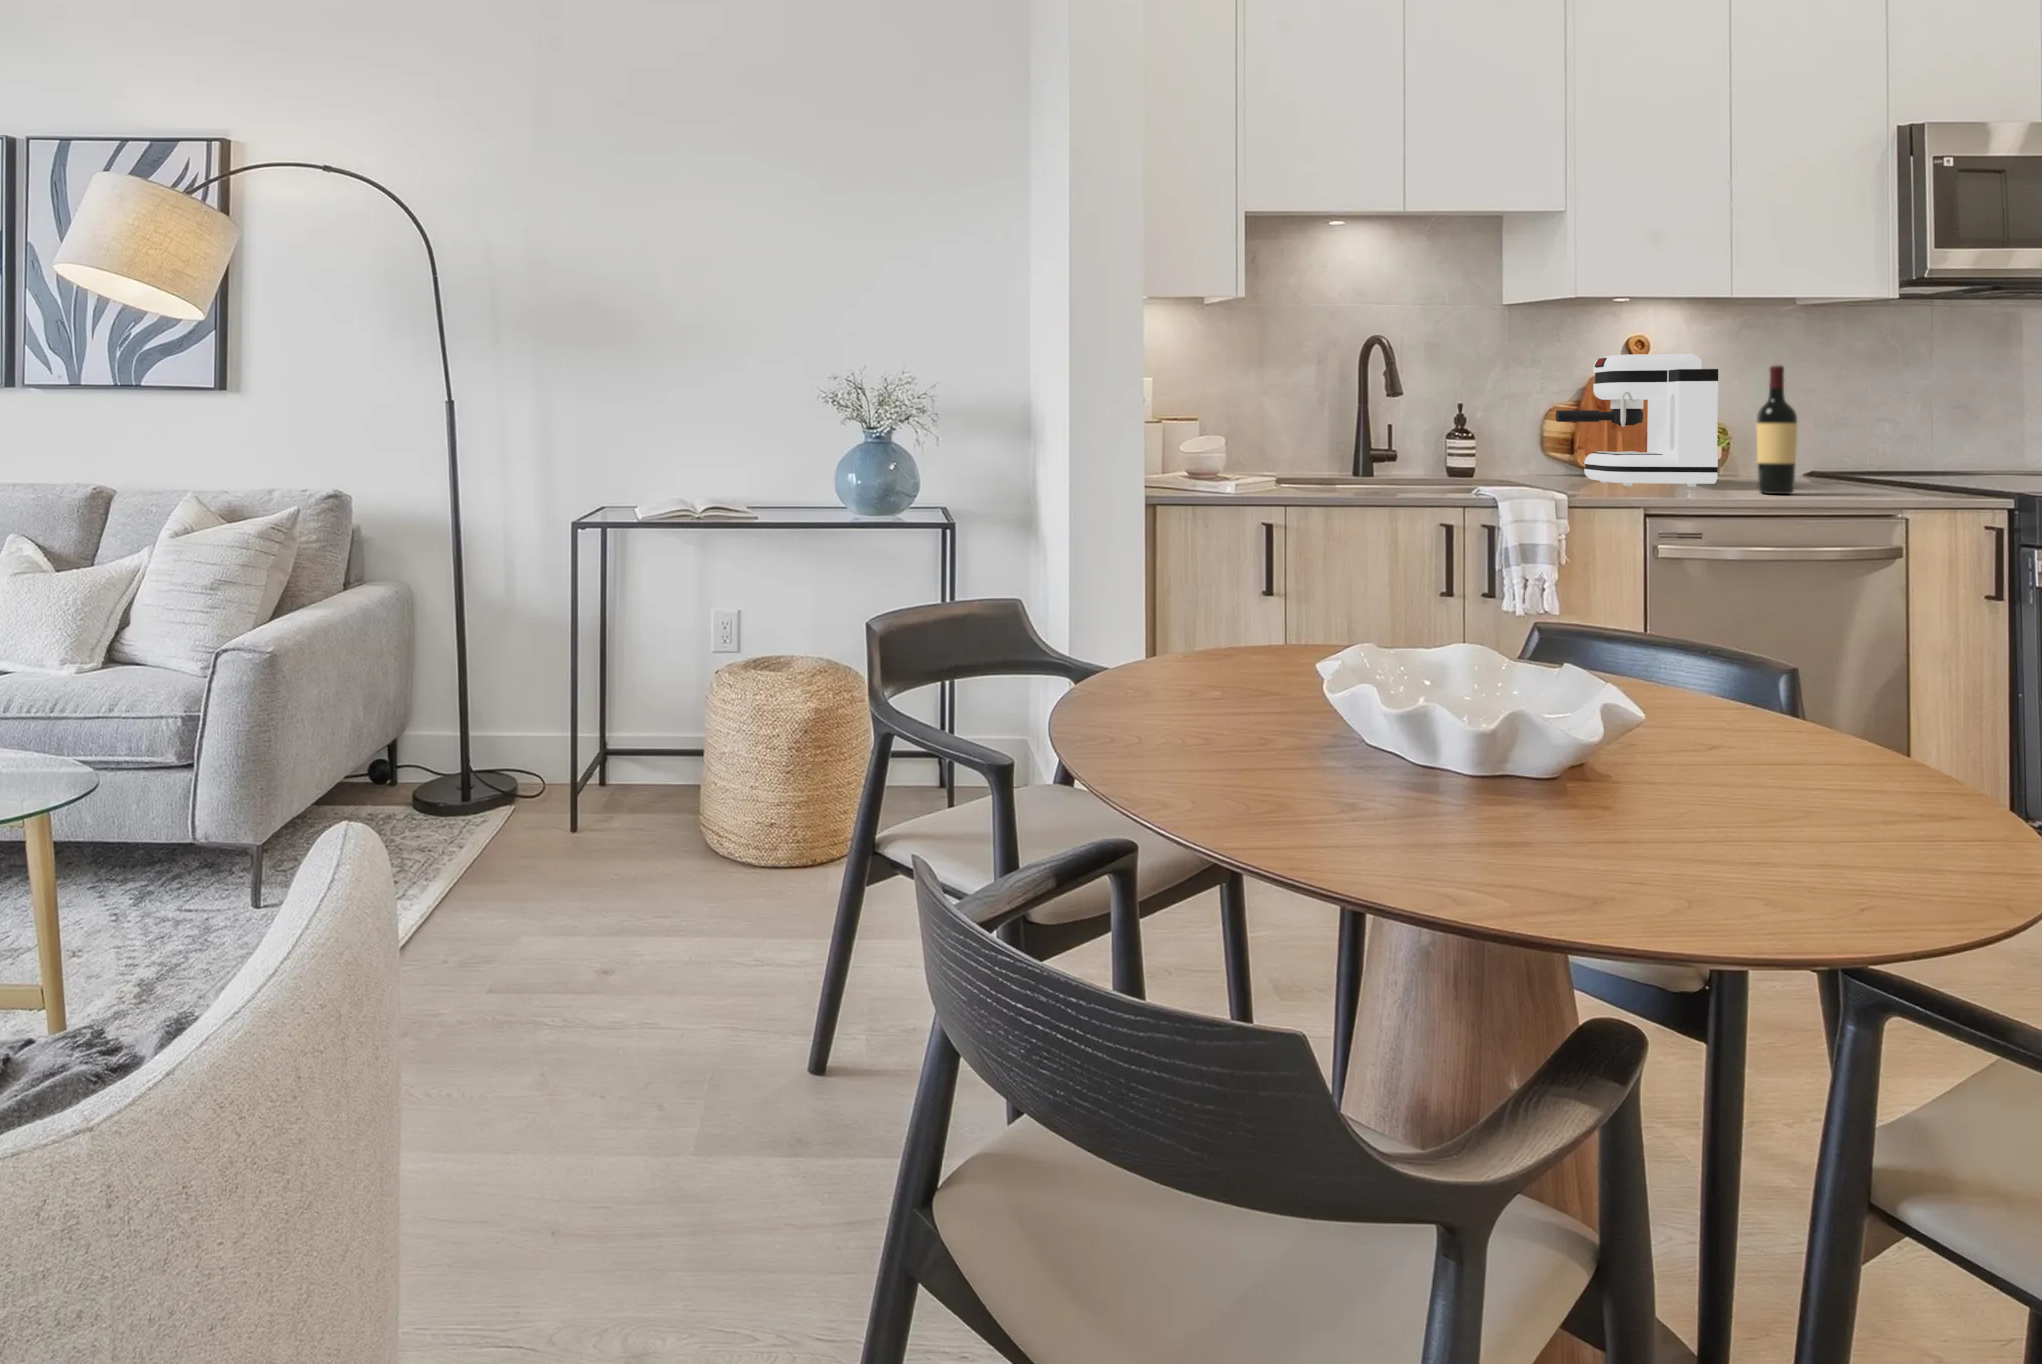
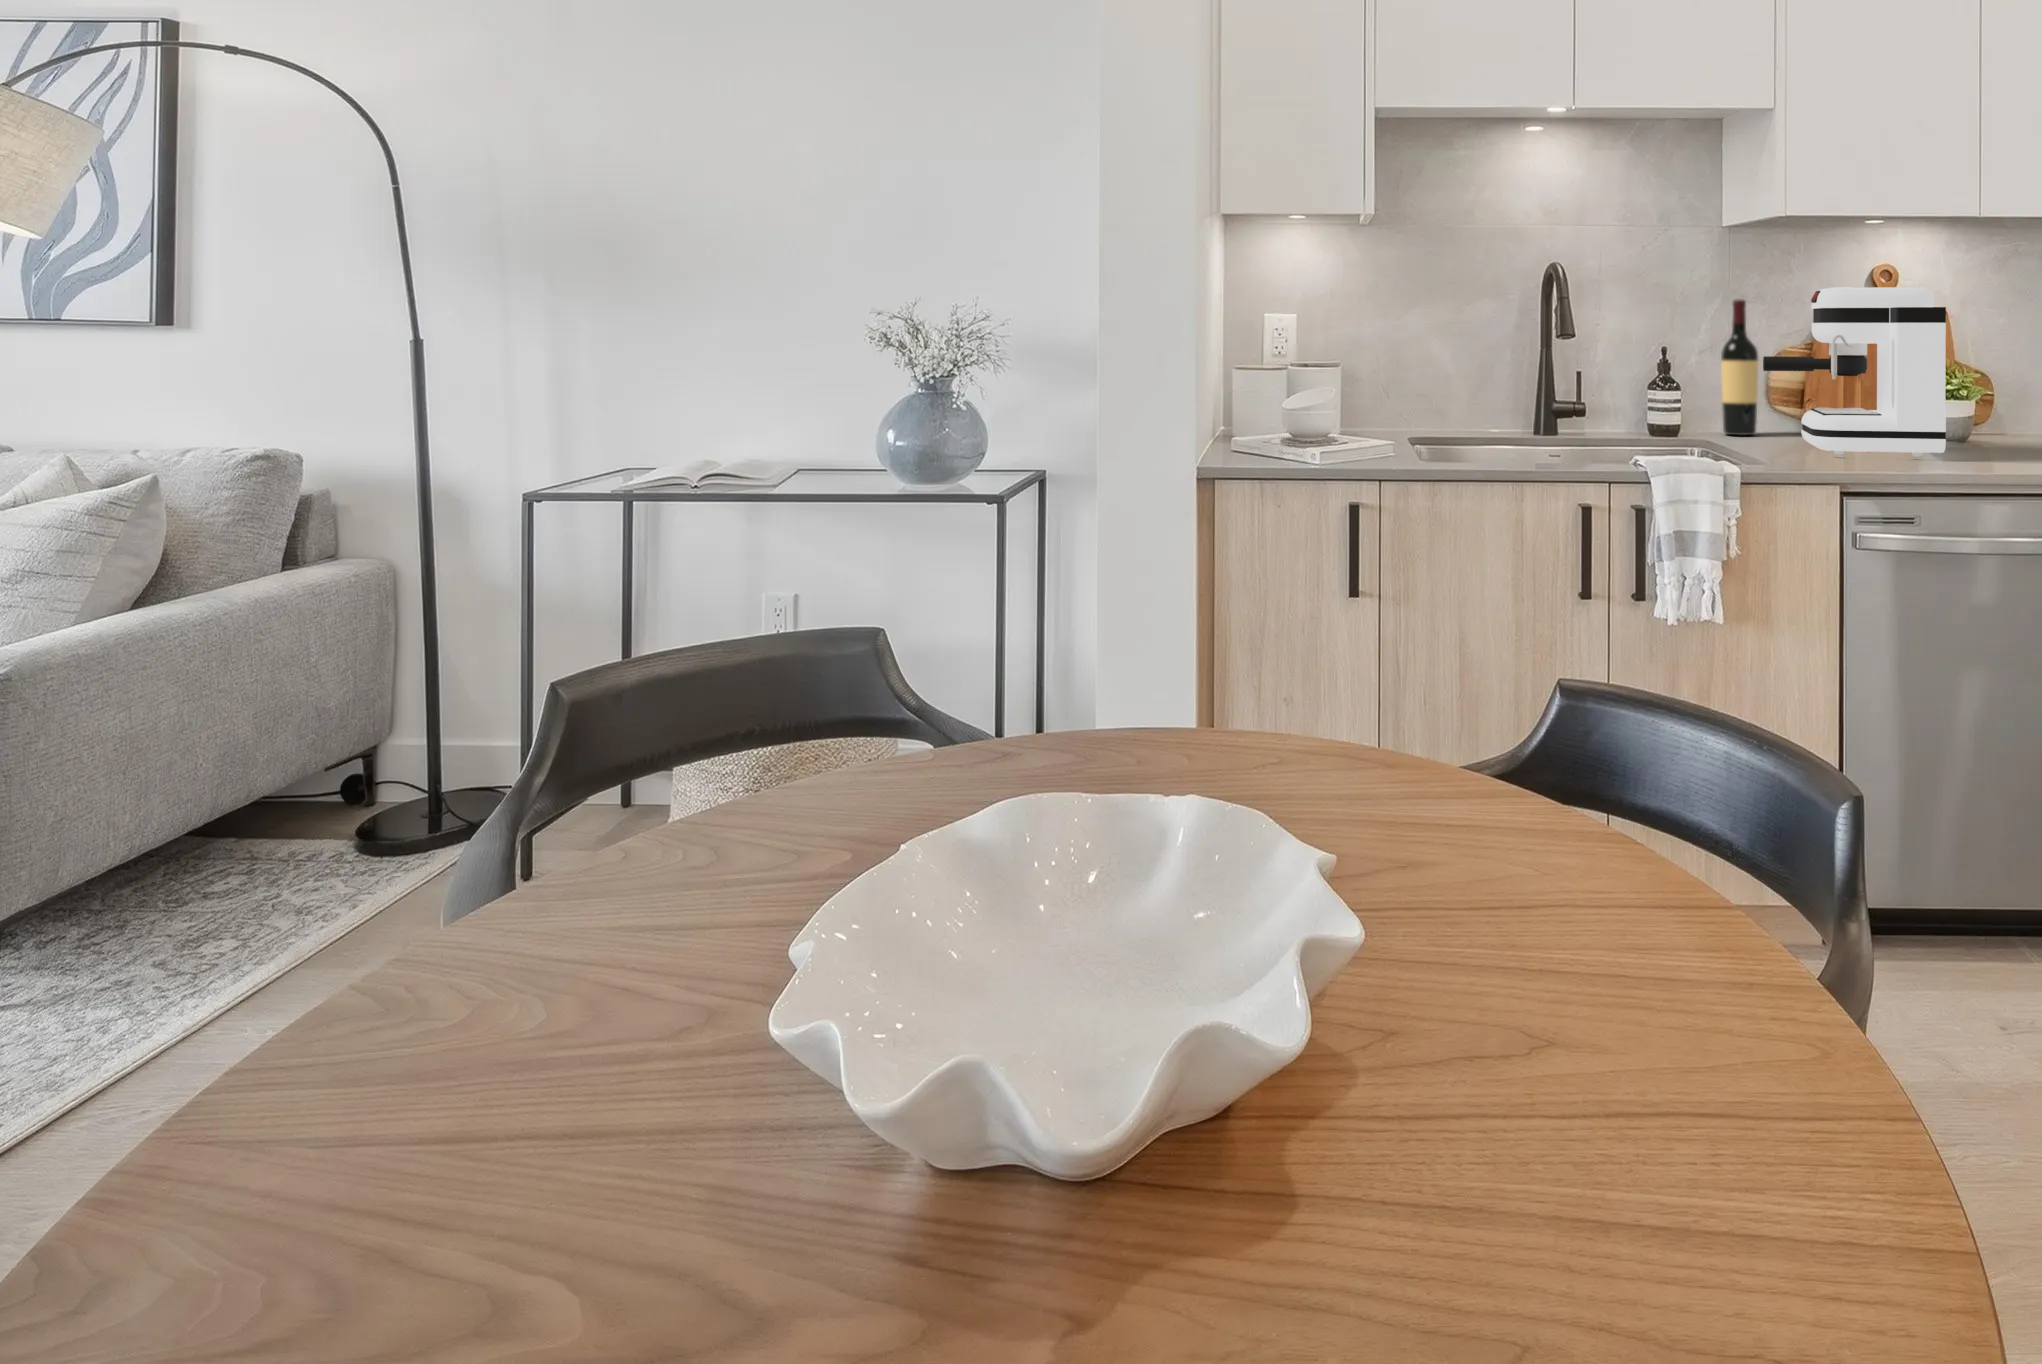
wine bottle: present [1757,365,1797,494] -> present [1721,300,1759,435]

